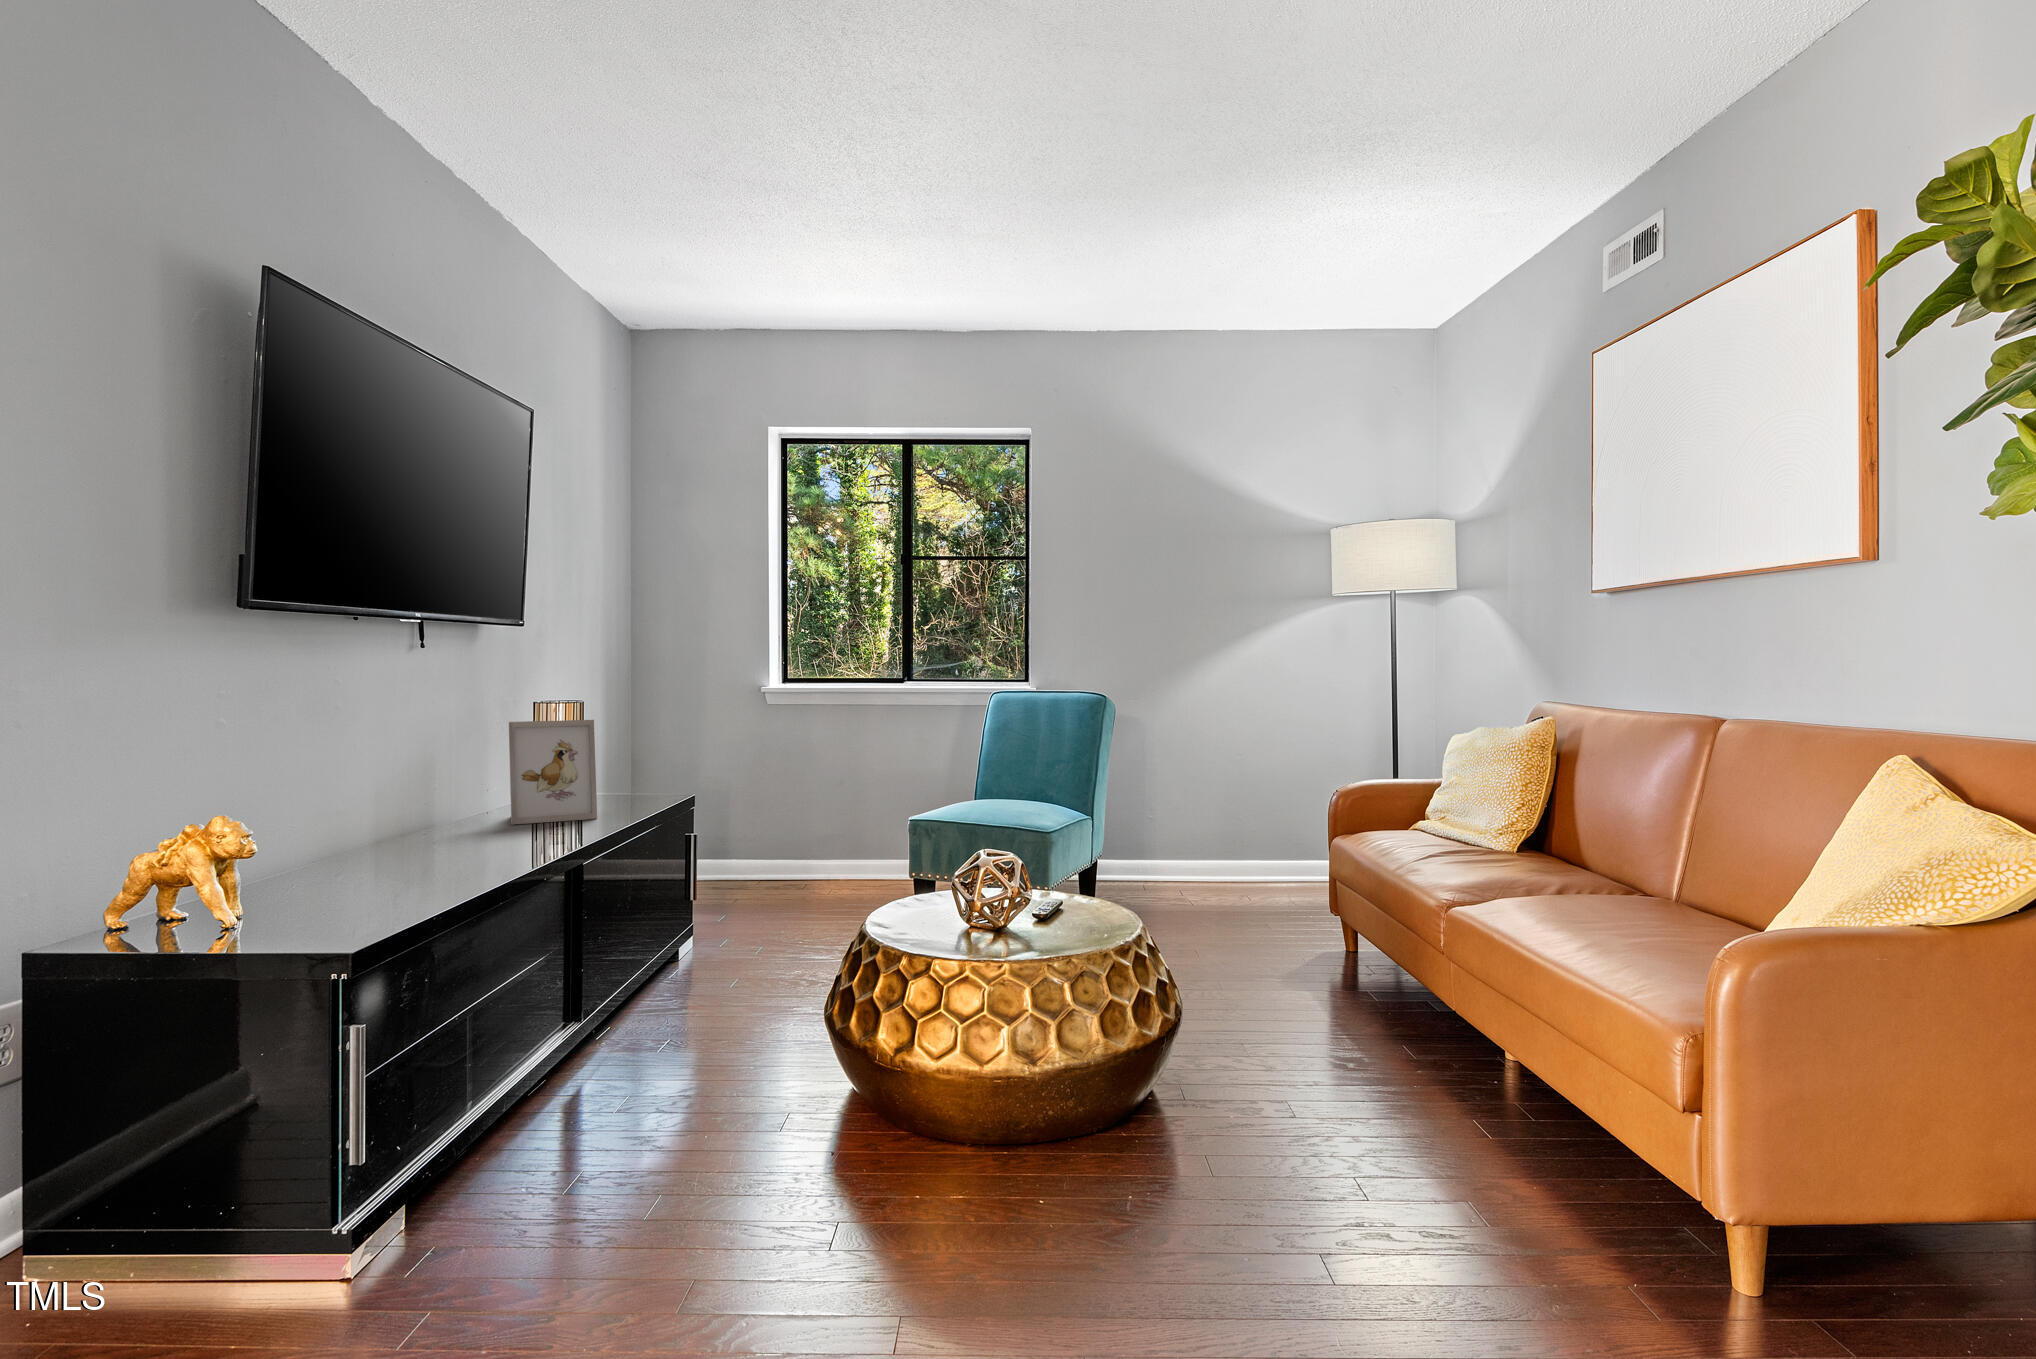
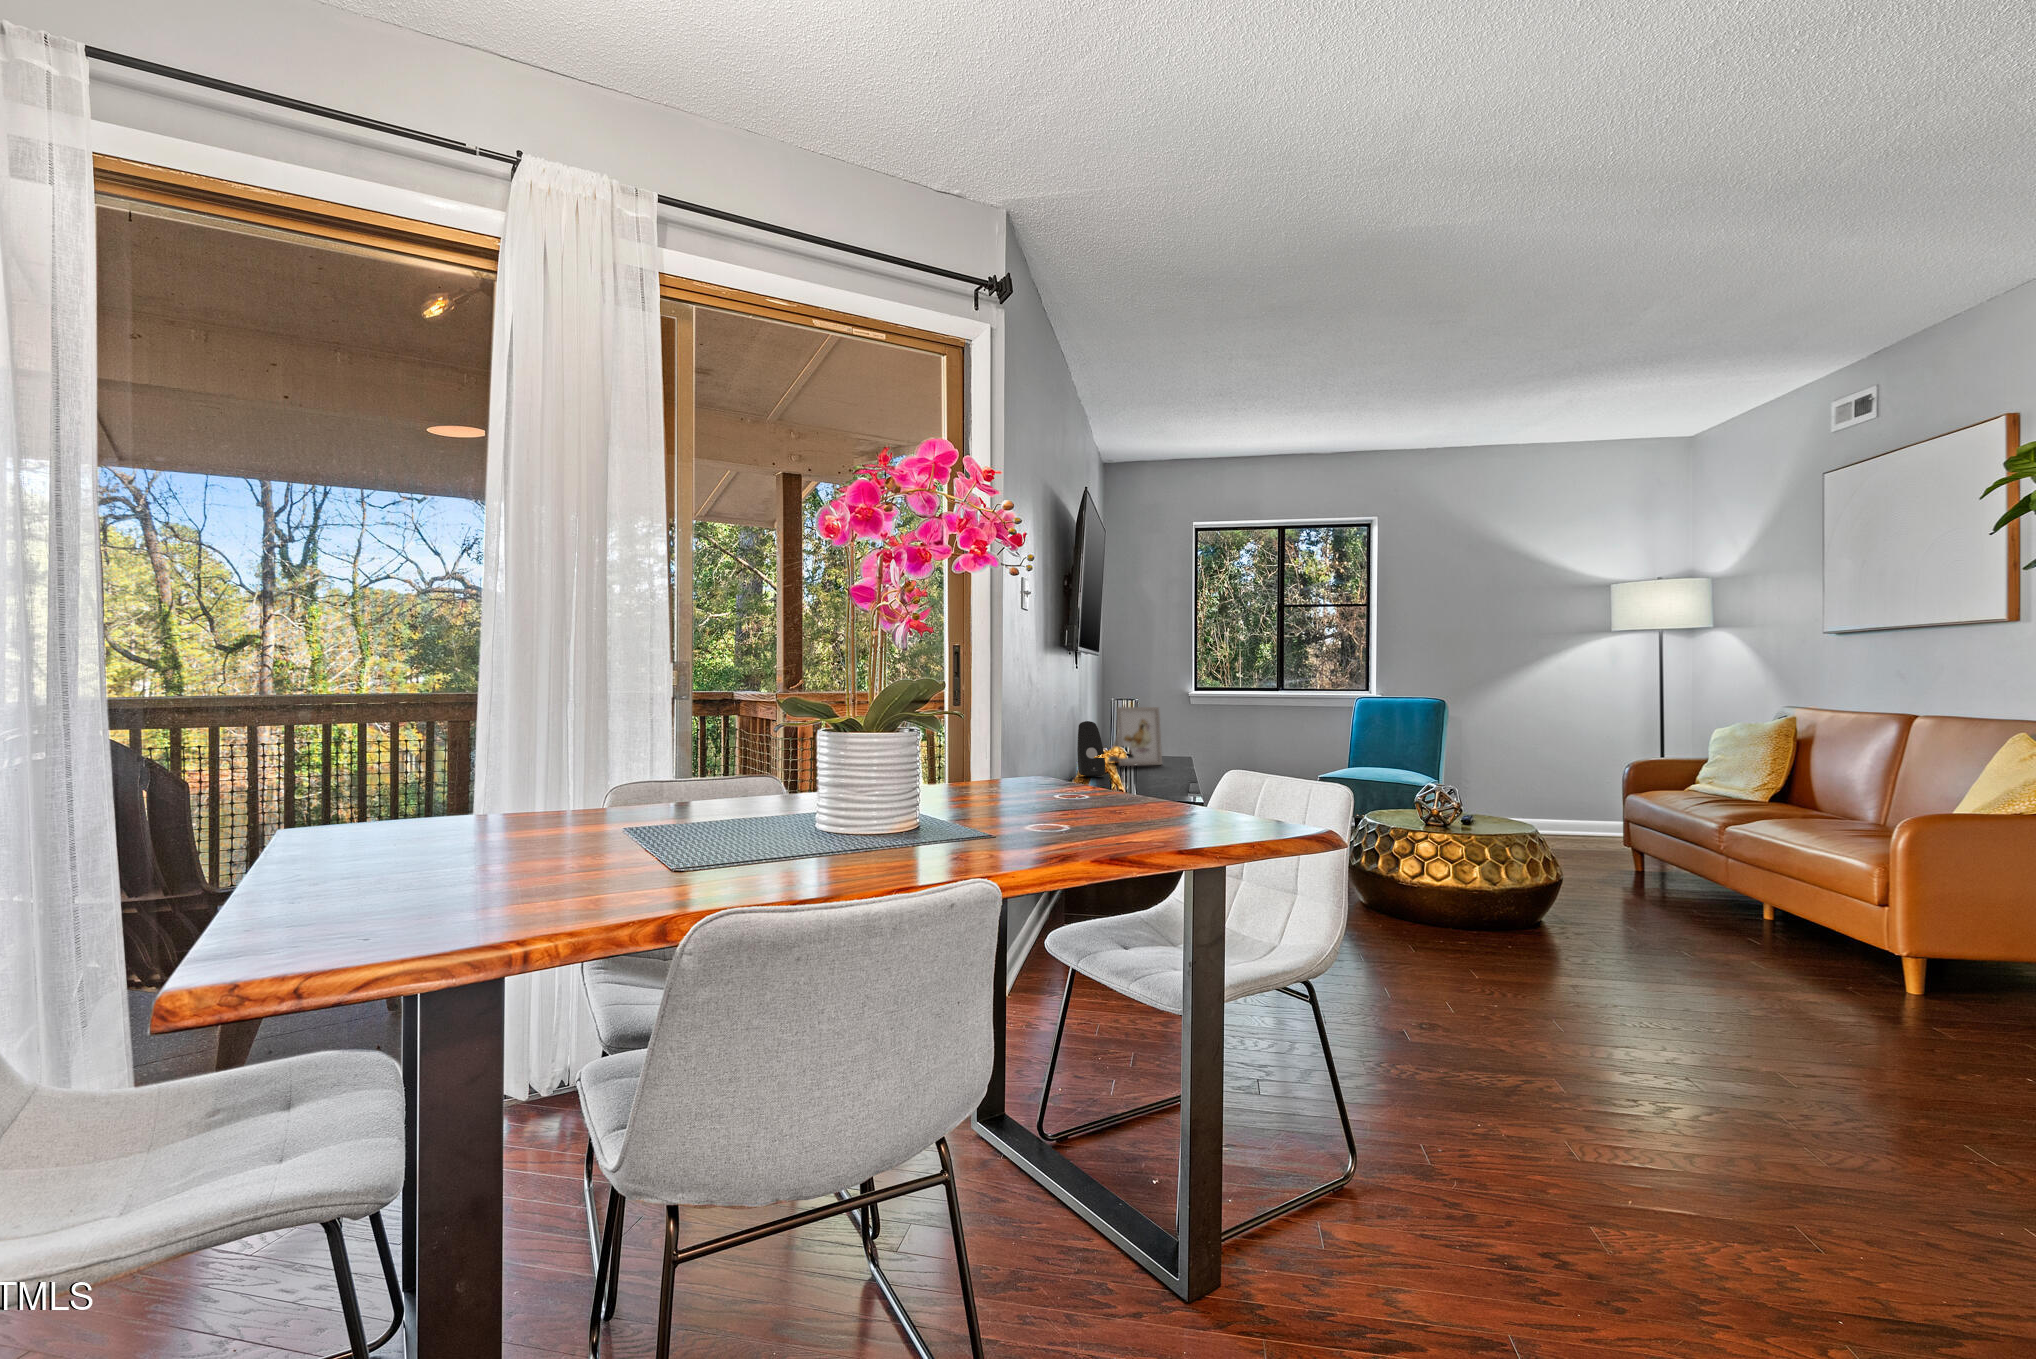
speaker: none [331,756,390,862] -> present [1077,721,1105,777]

